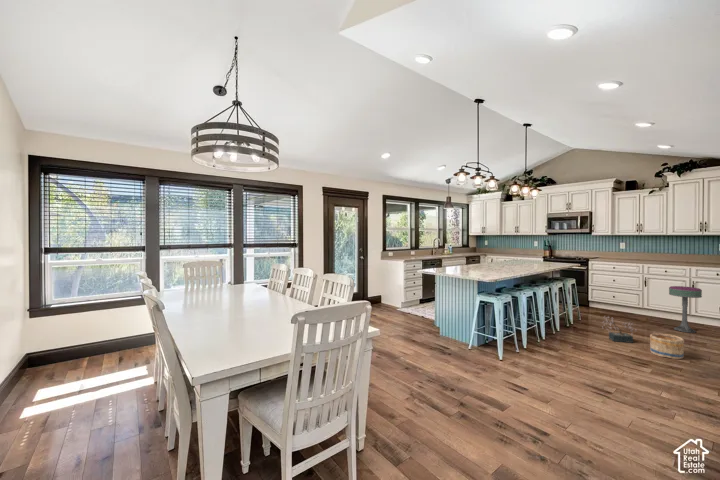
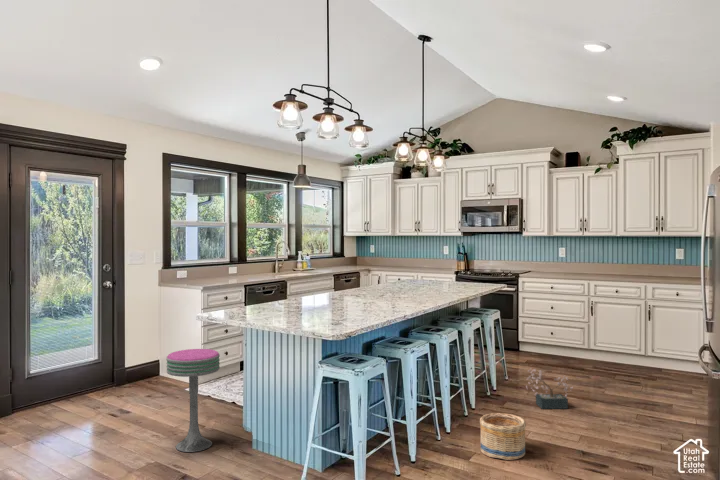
bar stool: present [669,286,702,333] -> present [166,349,220,452]
basket: present [650,333,684,359] -> present [480,413,526,460]

